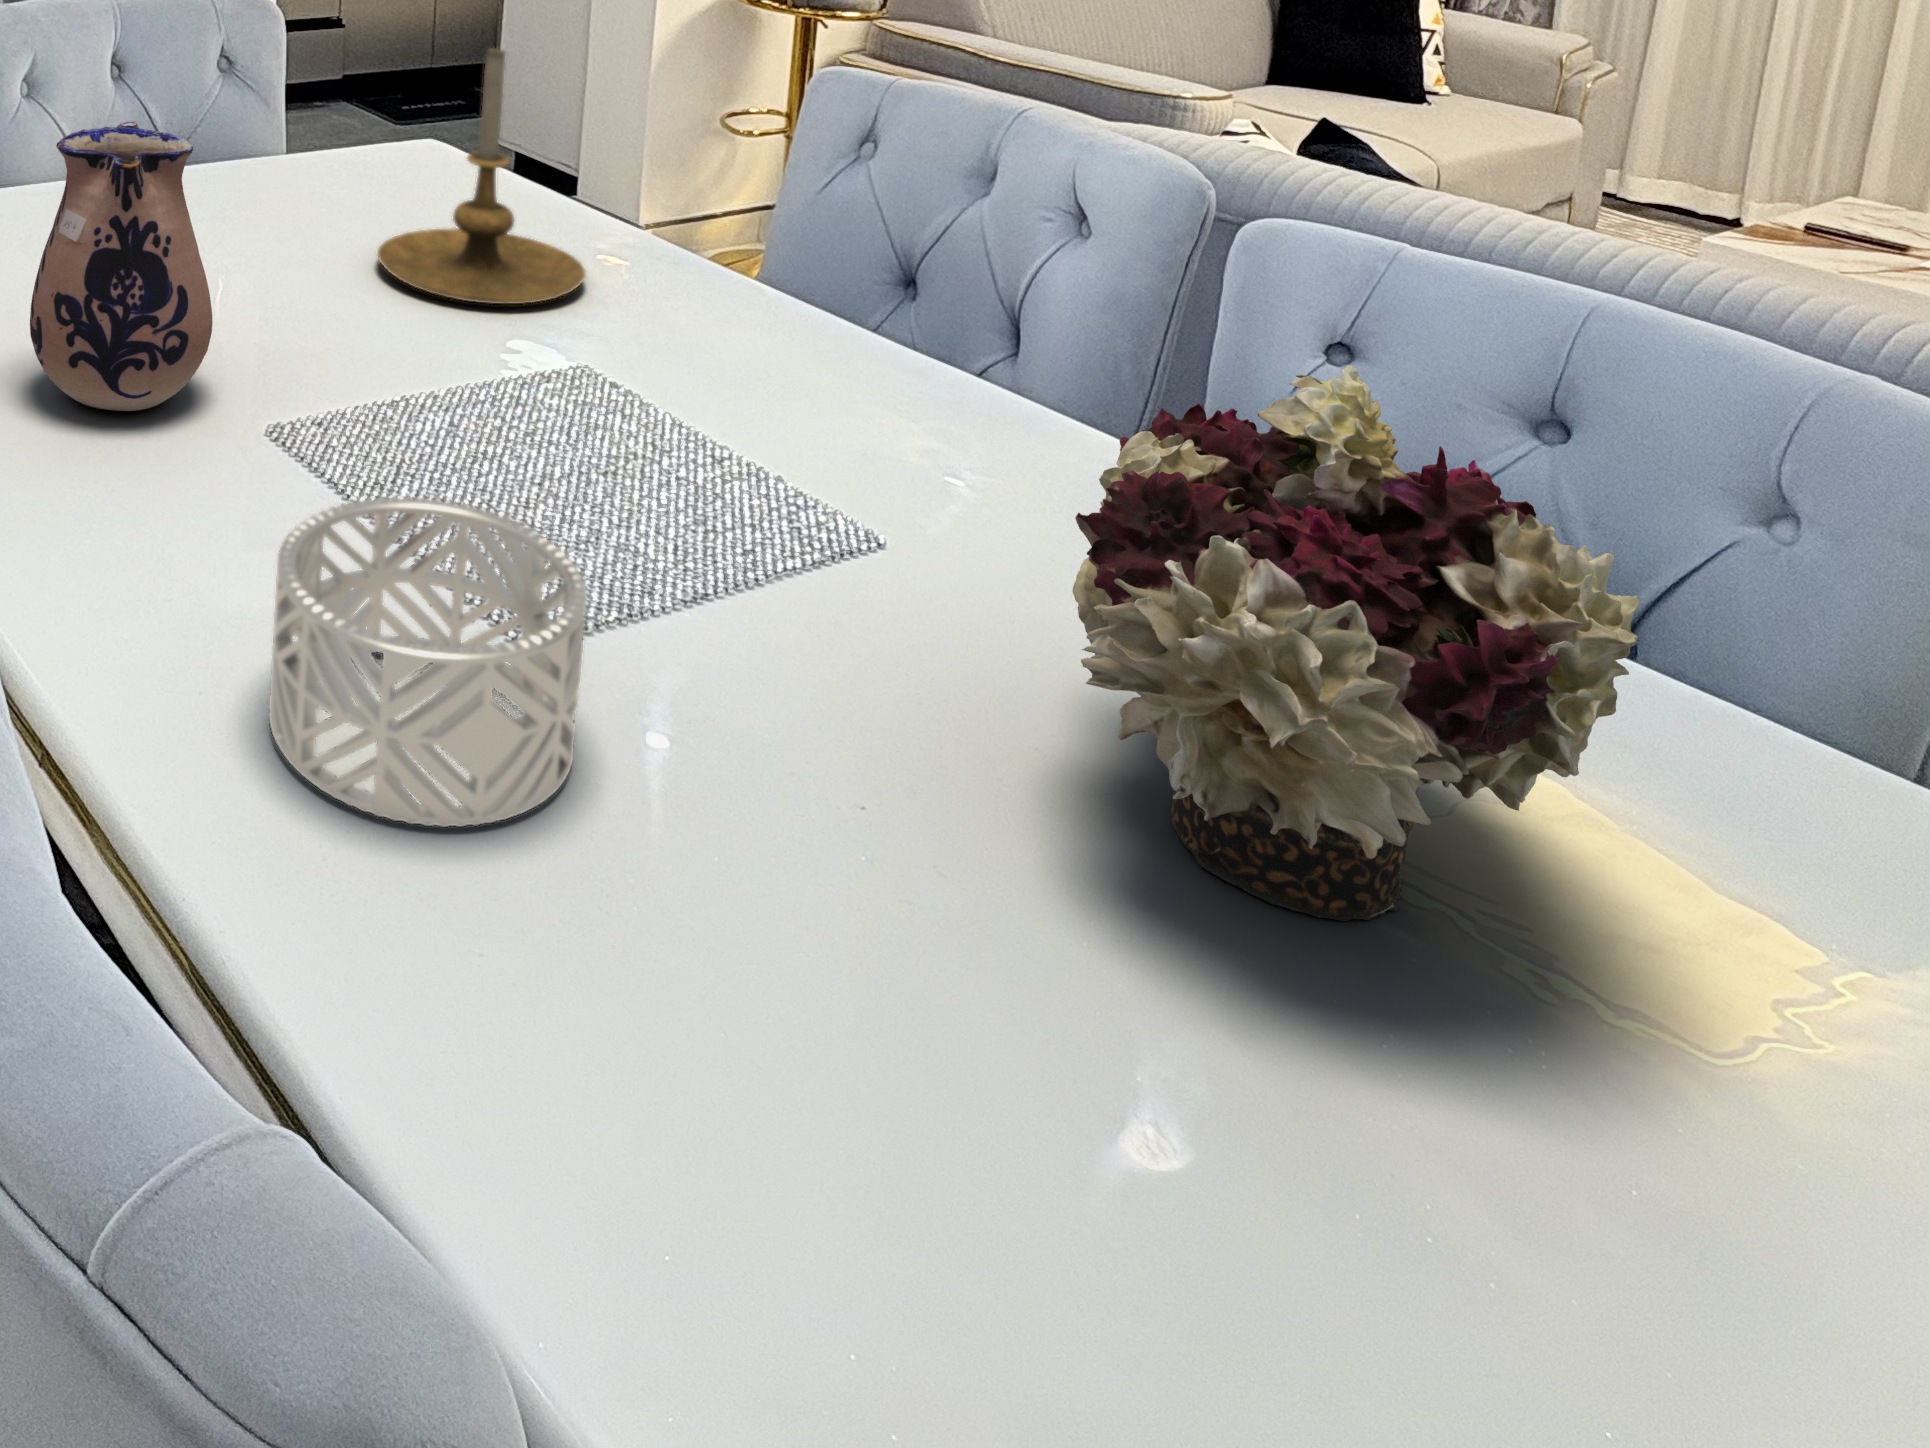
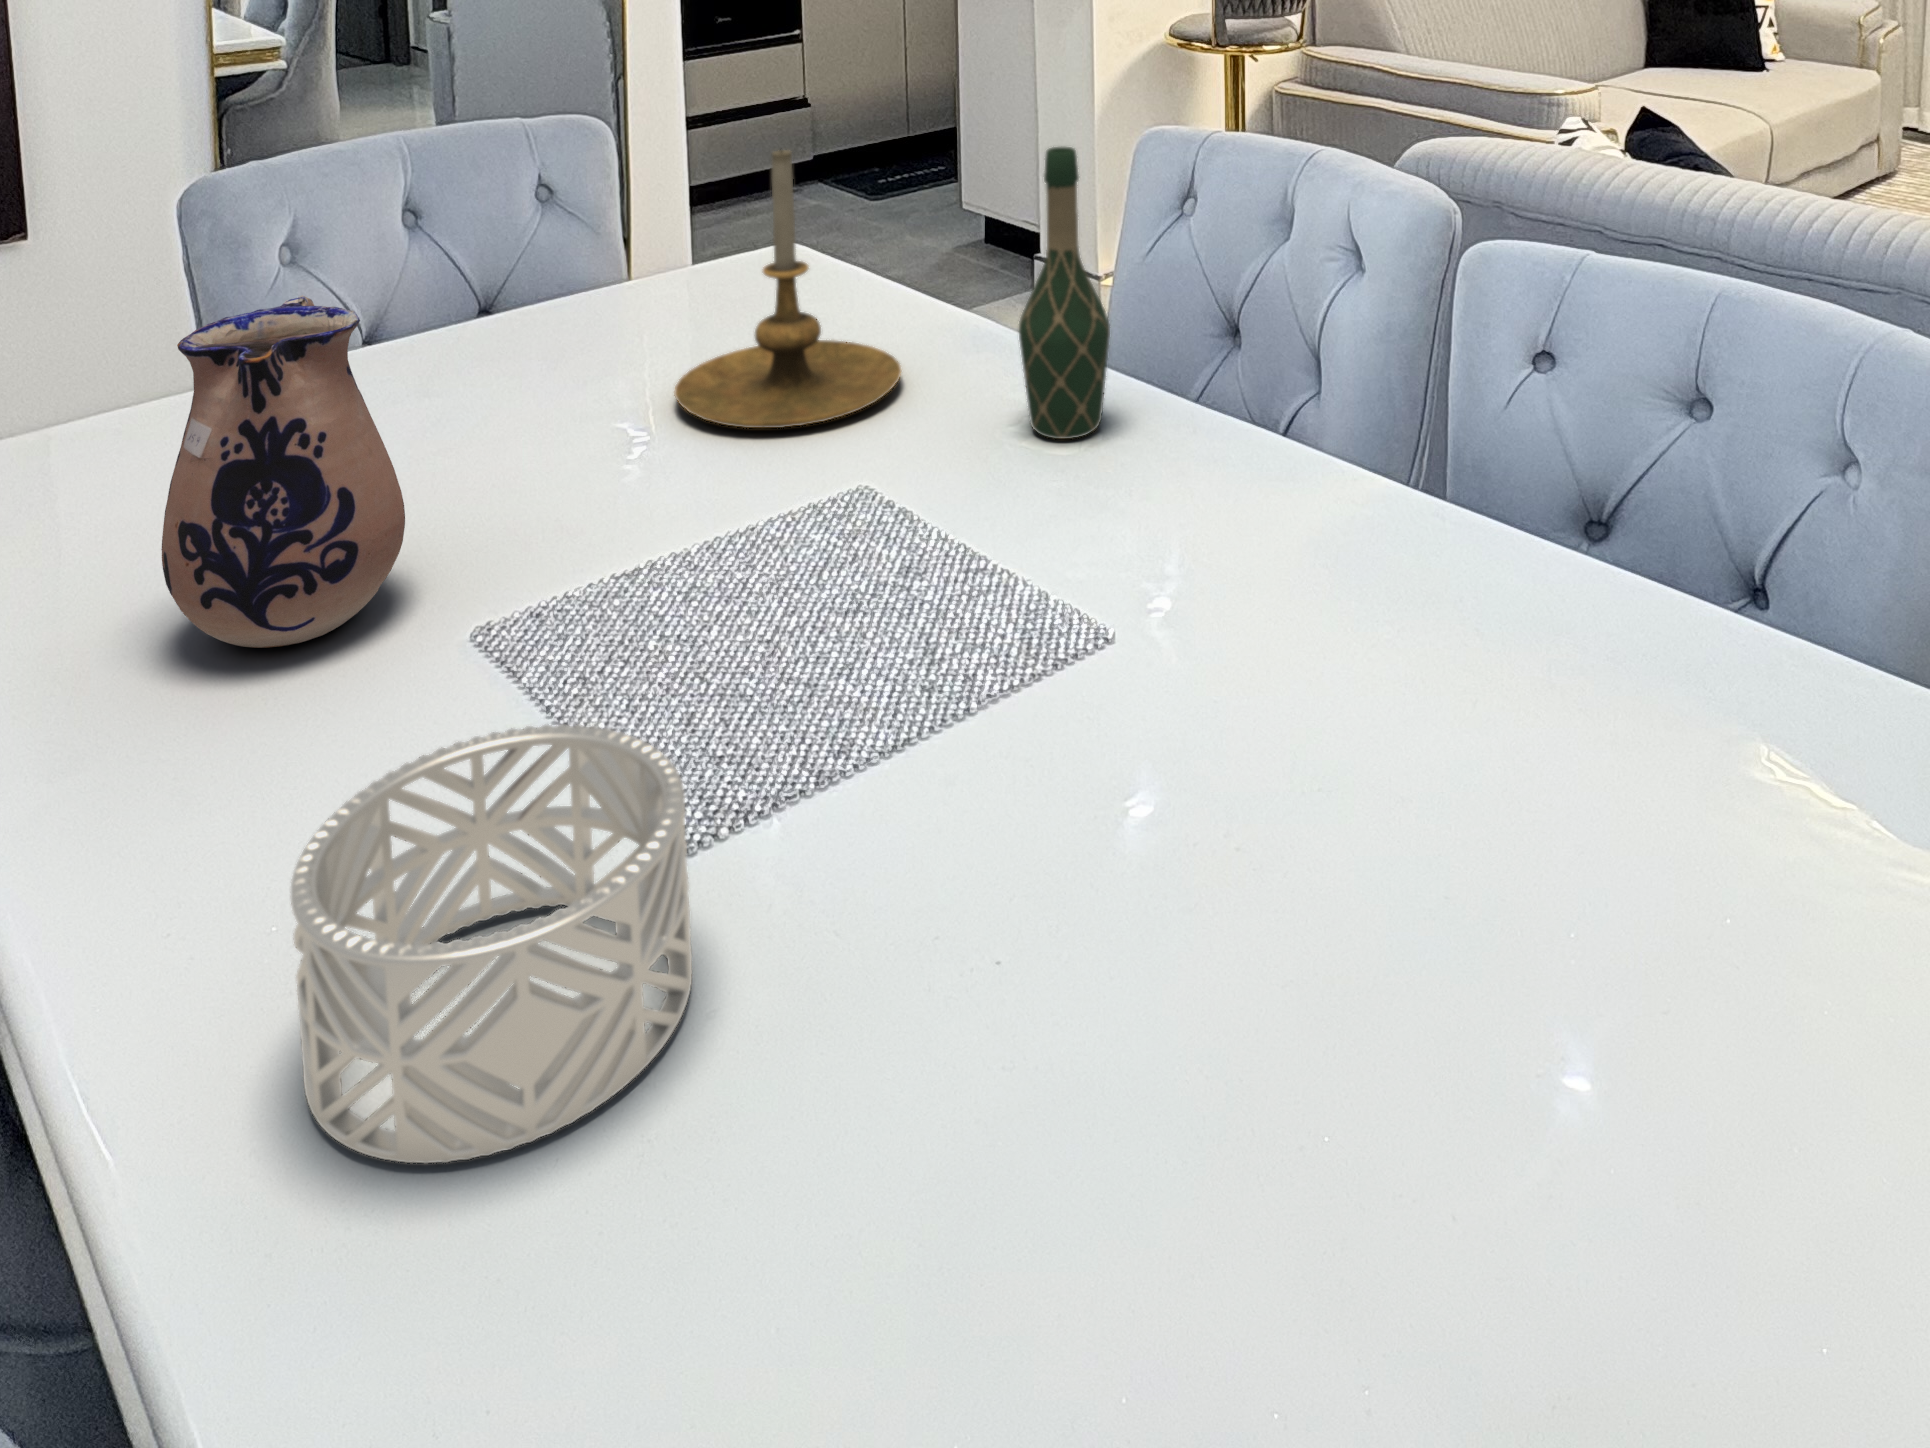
wine bottle: none [723,73,818,356] -> present [1019,147,1110,439]
flower arrangement: present [1072,365,1639,921] -> none [1176,426,1672,1010]

